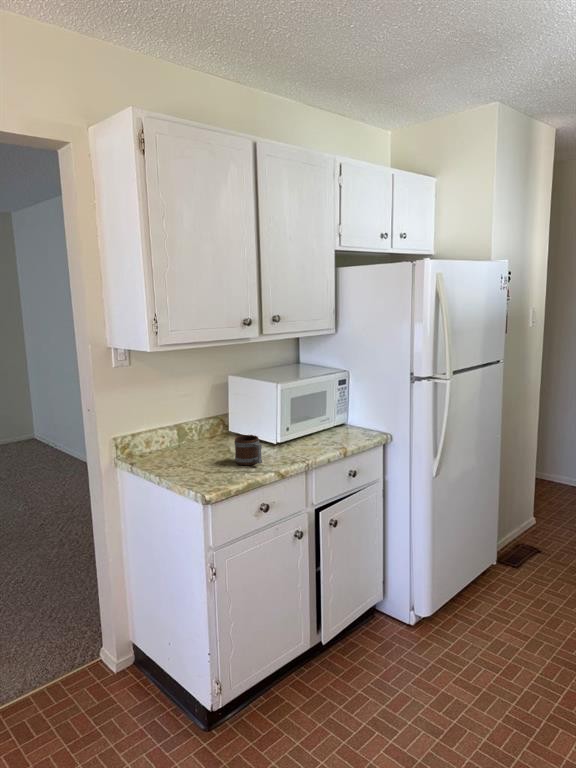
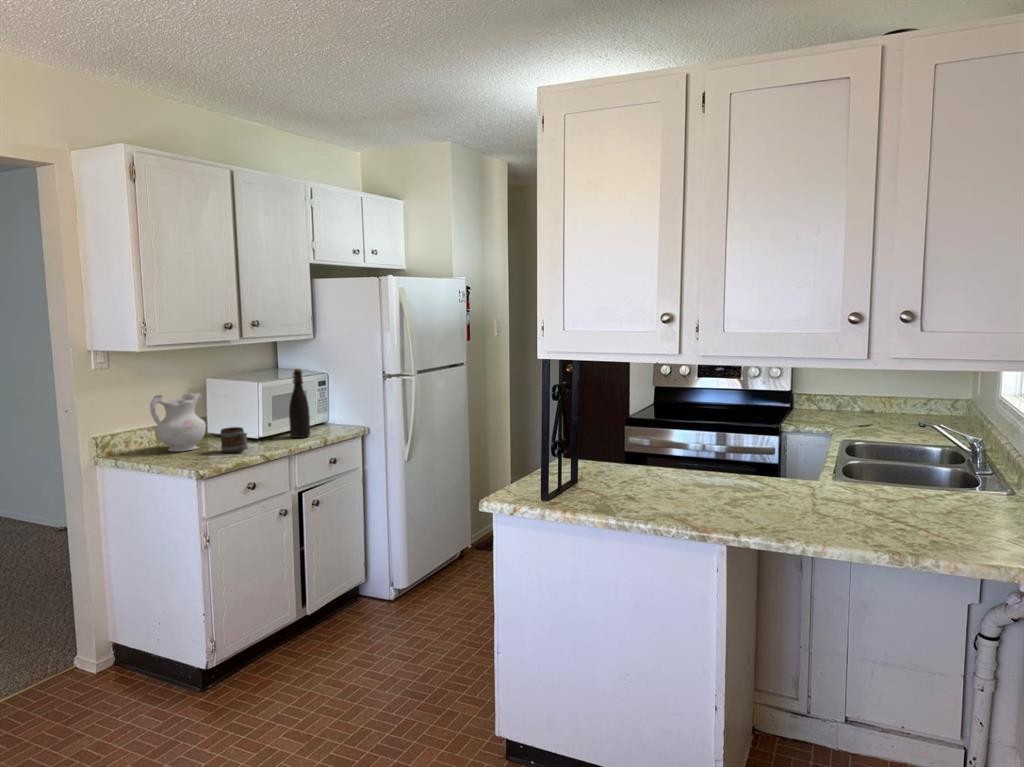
bottle: none [309,369,330,446] -> present [289,369,310,438]
ceramic pitcher: none [167,394,222,458] -> present [150,393,206,452]

